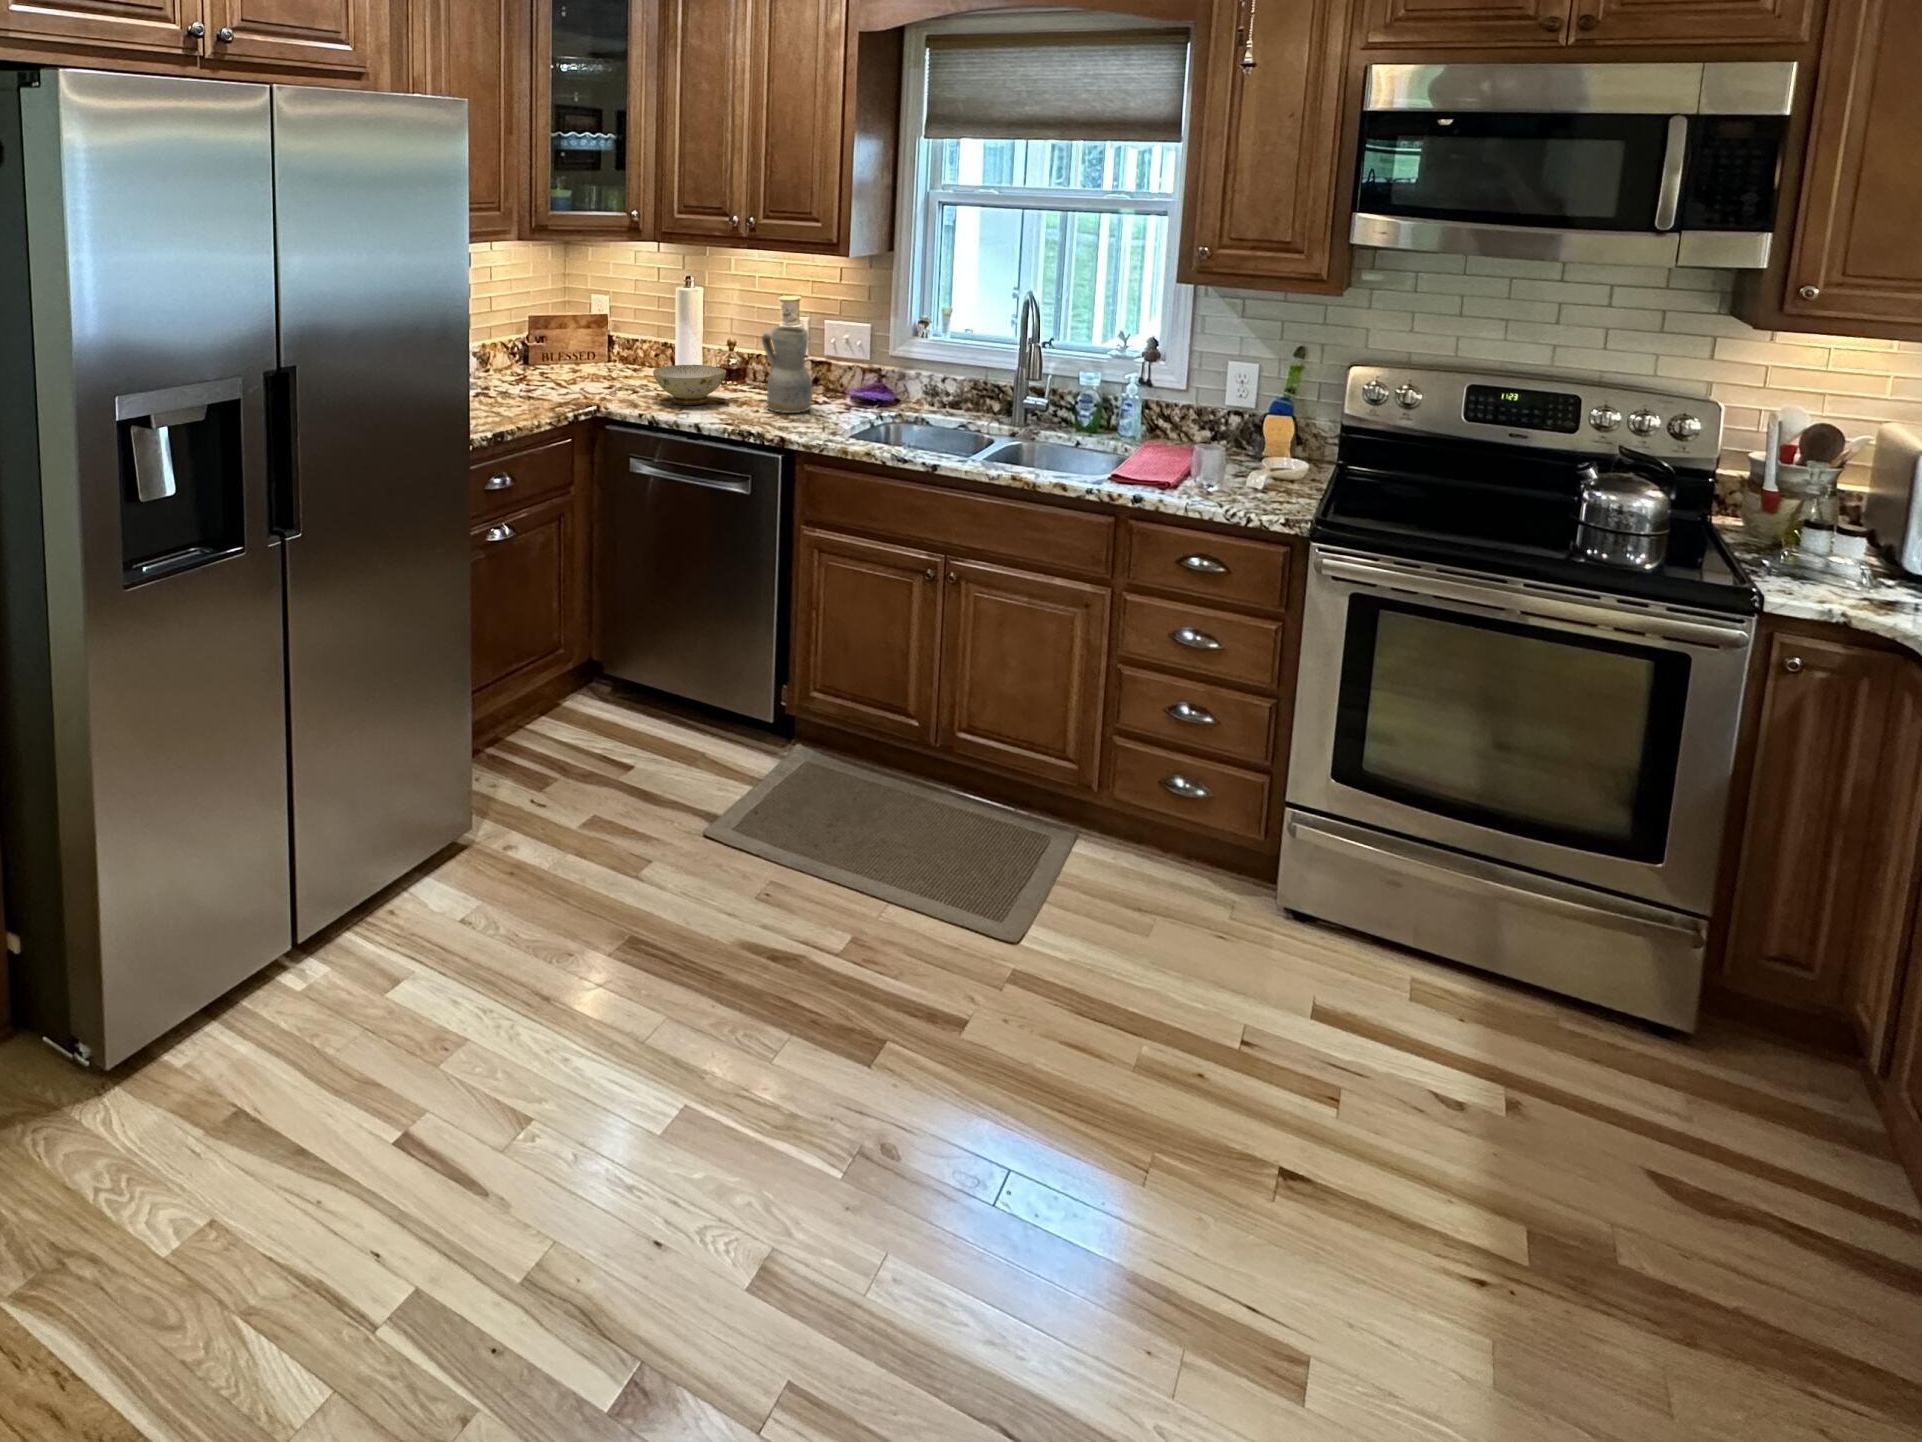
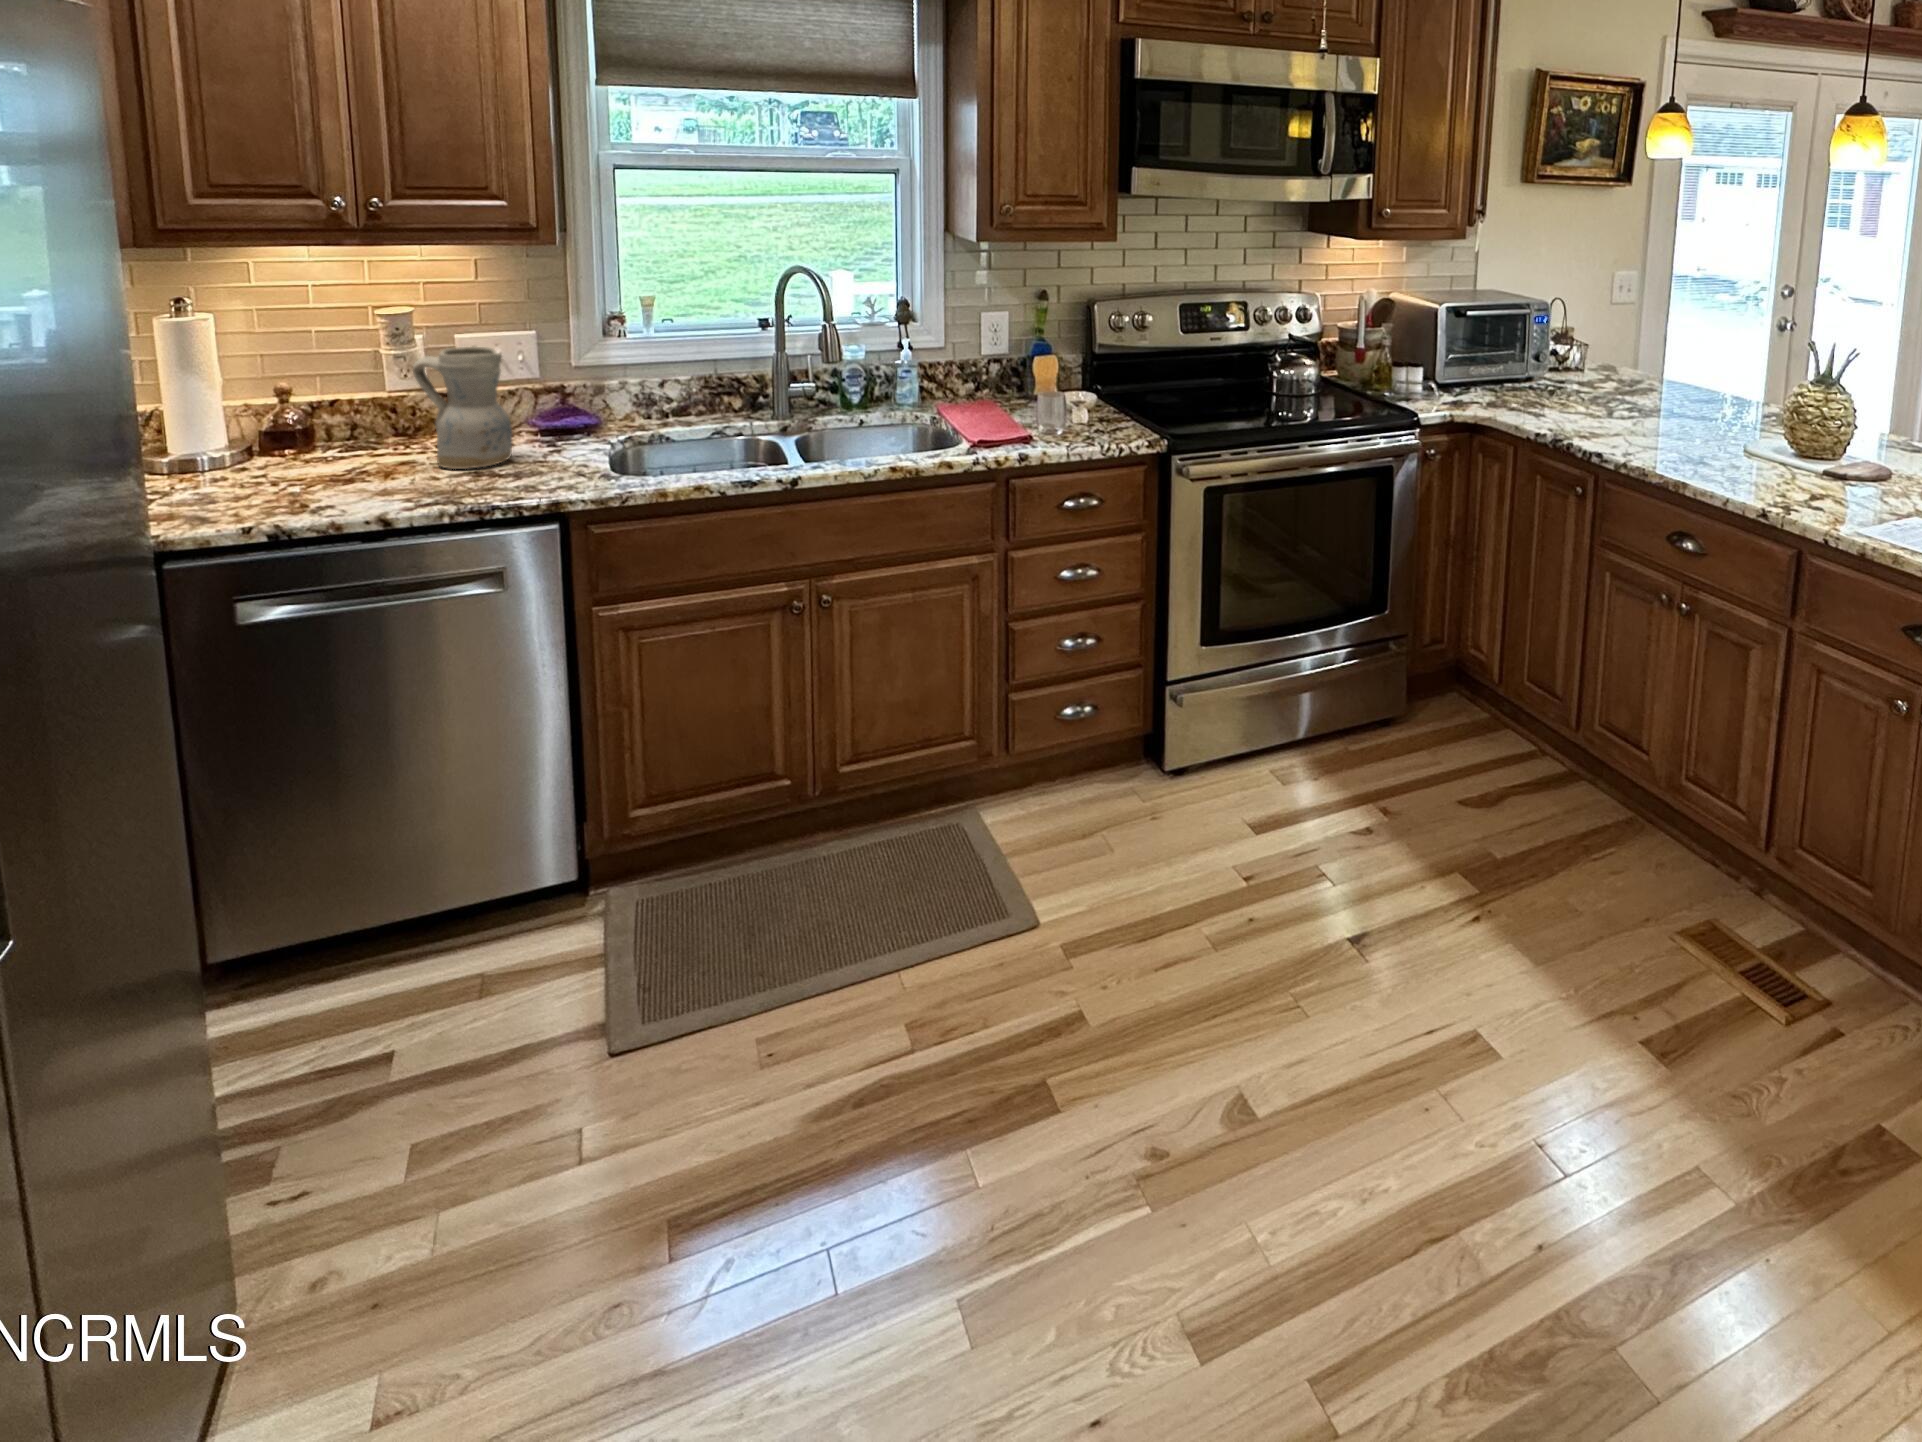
ceramic bowl: present [653,365,726,405] -> none [210,426,357,495]

